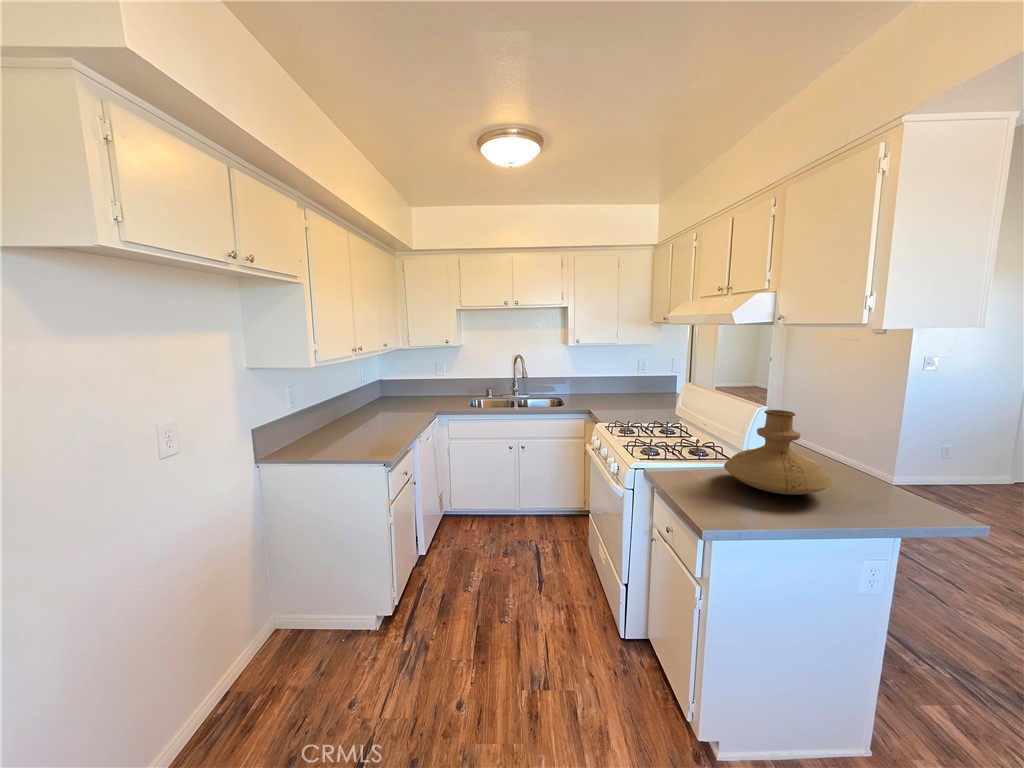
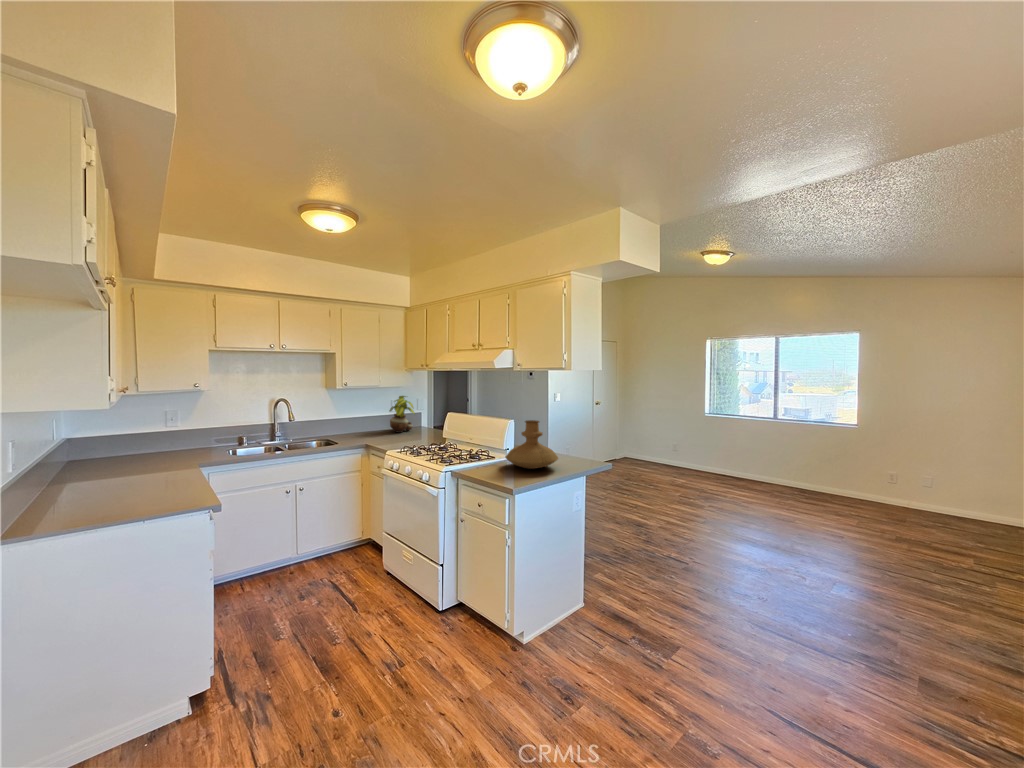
potted plant: none [623,360,652,402] -> present [389,396,415,433]

